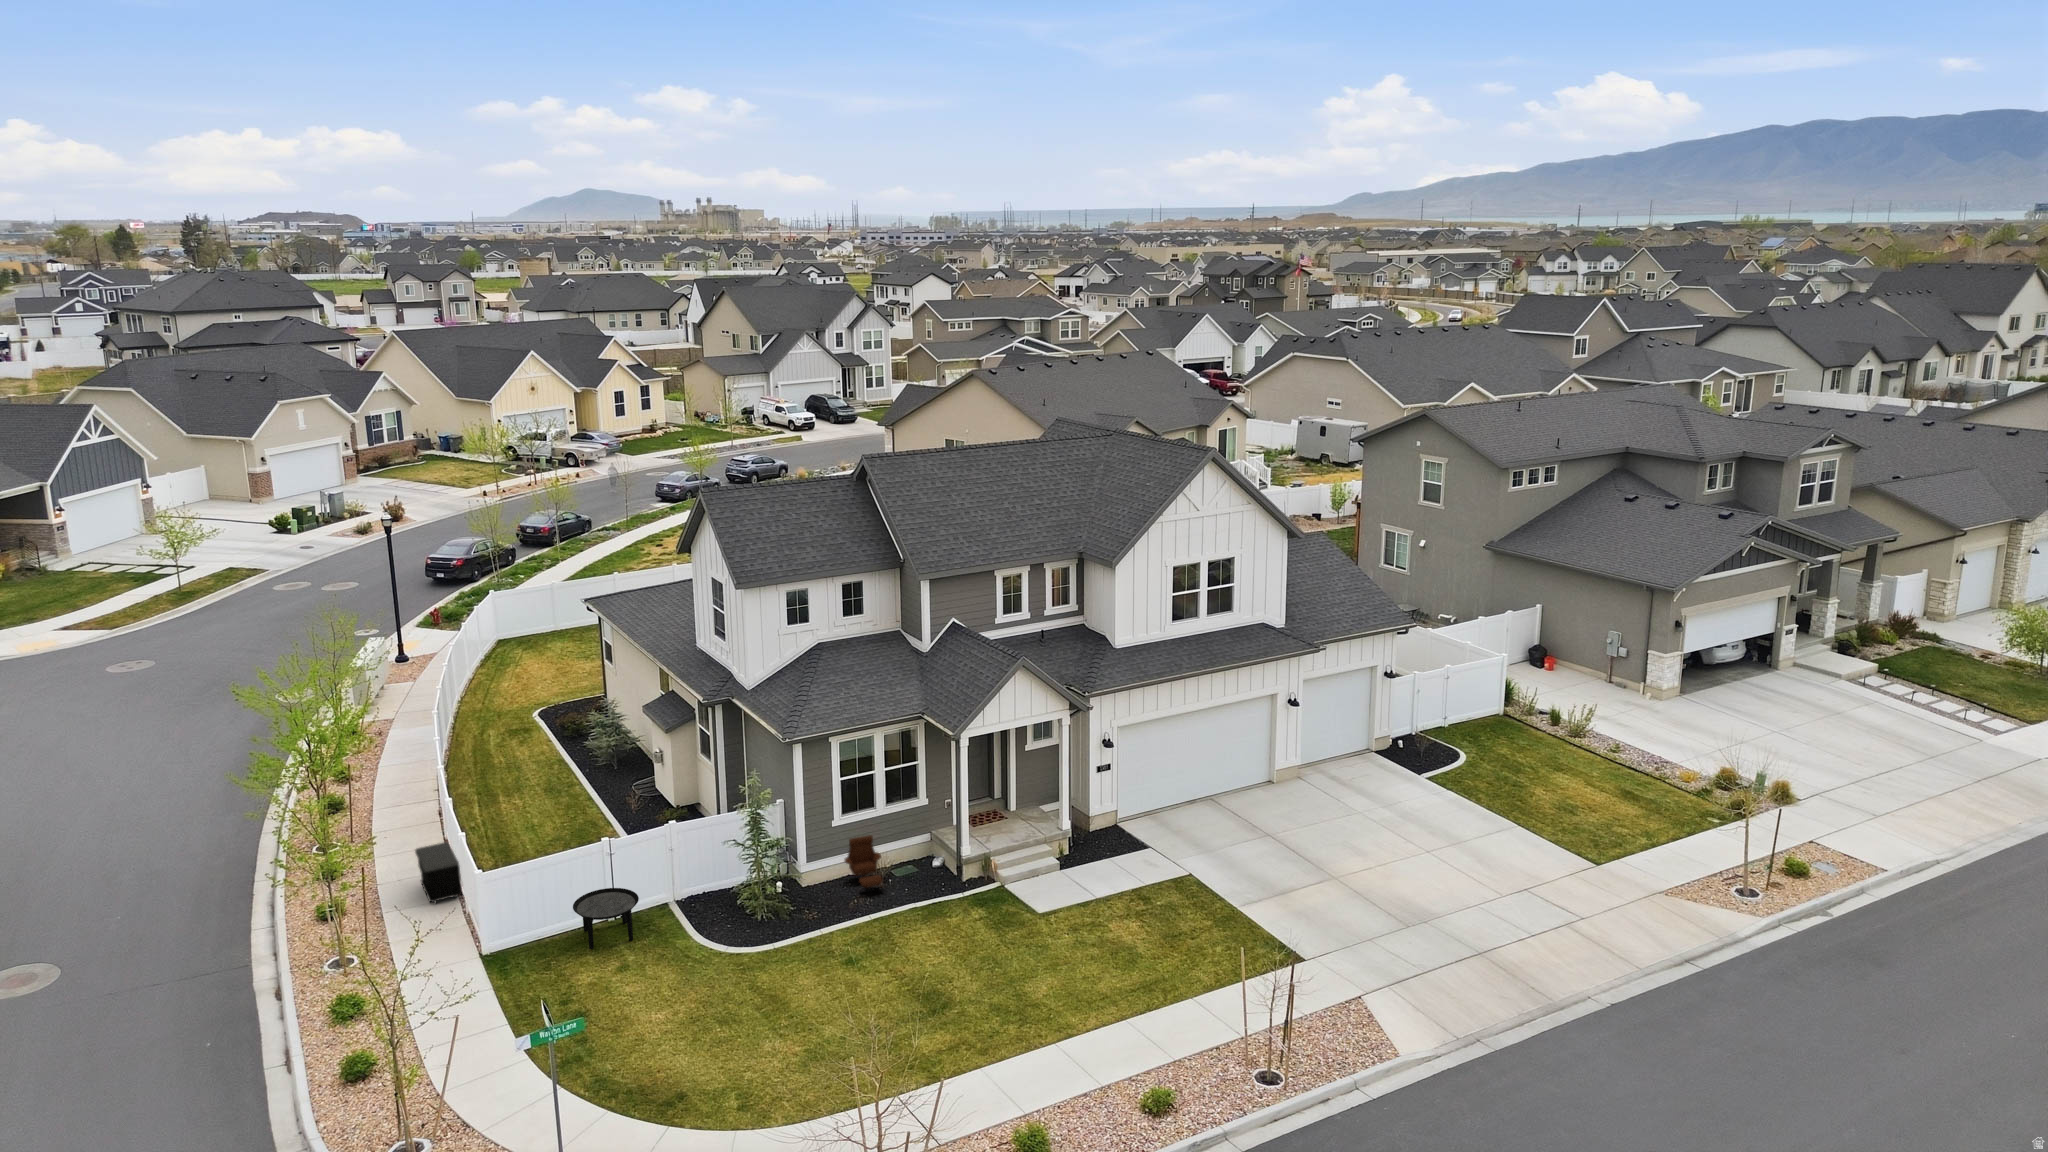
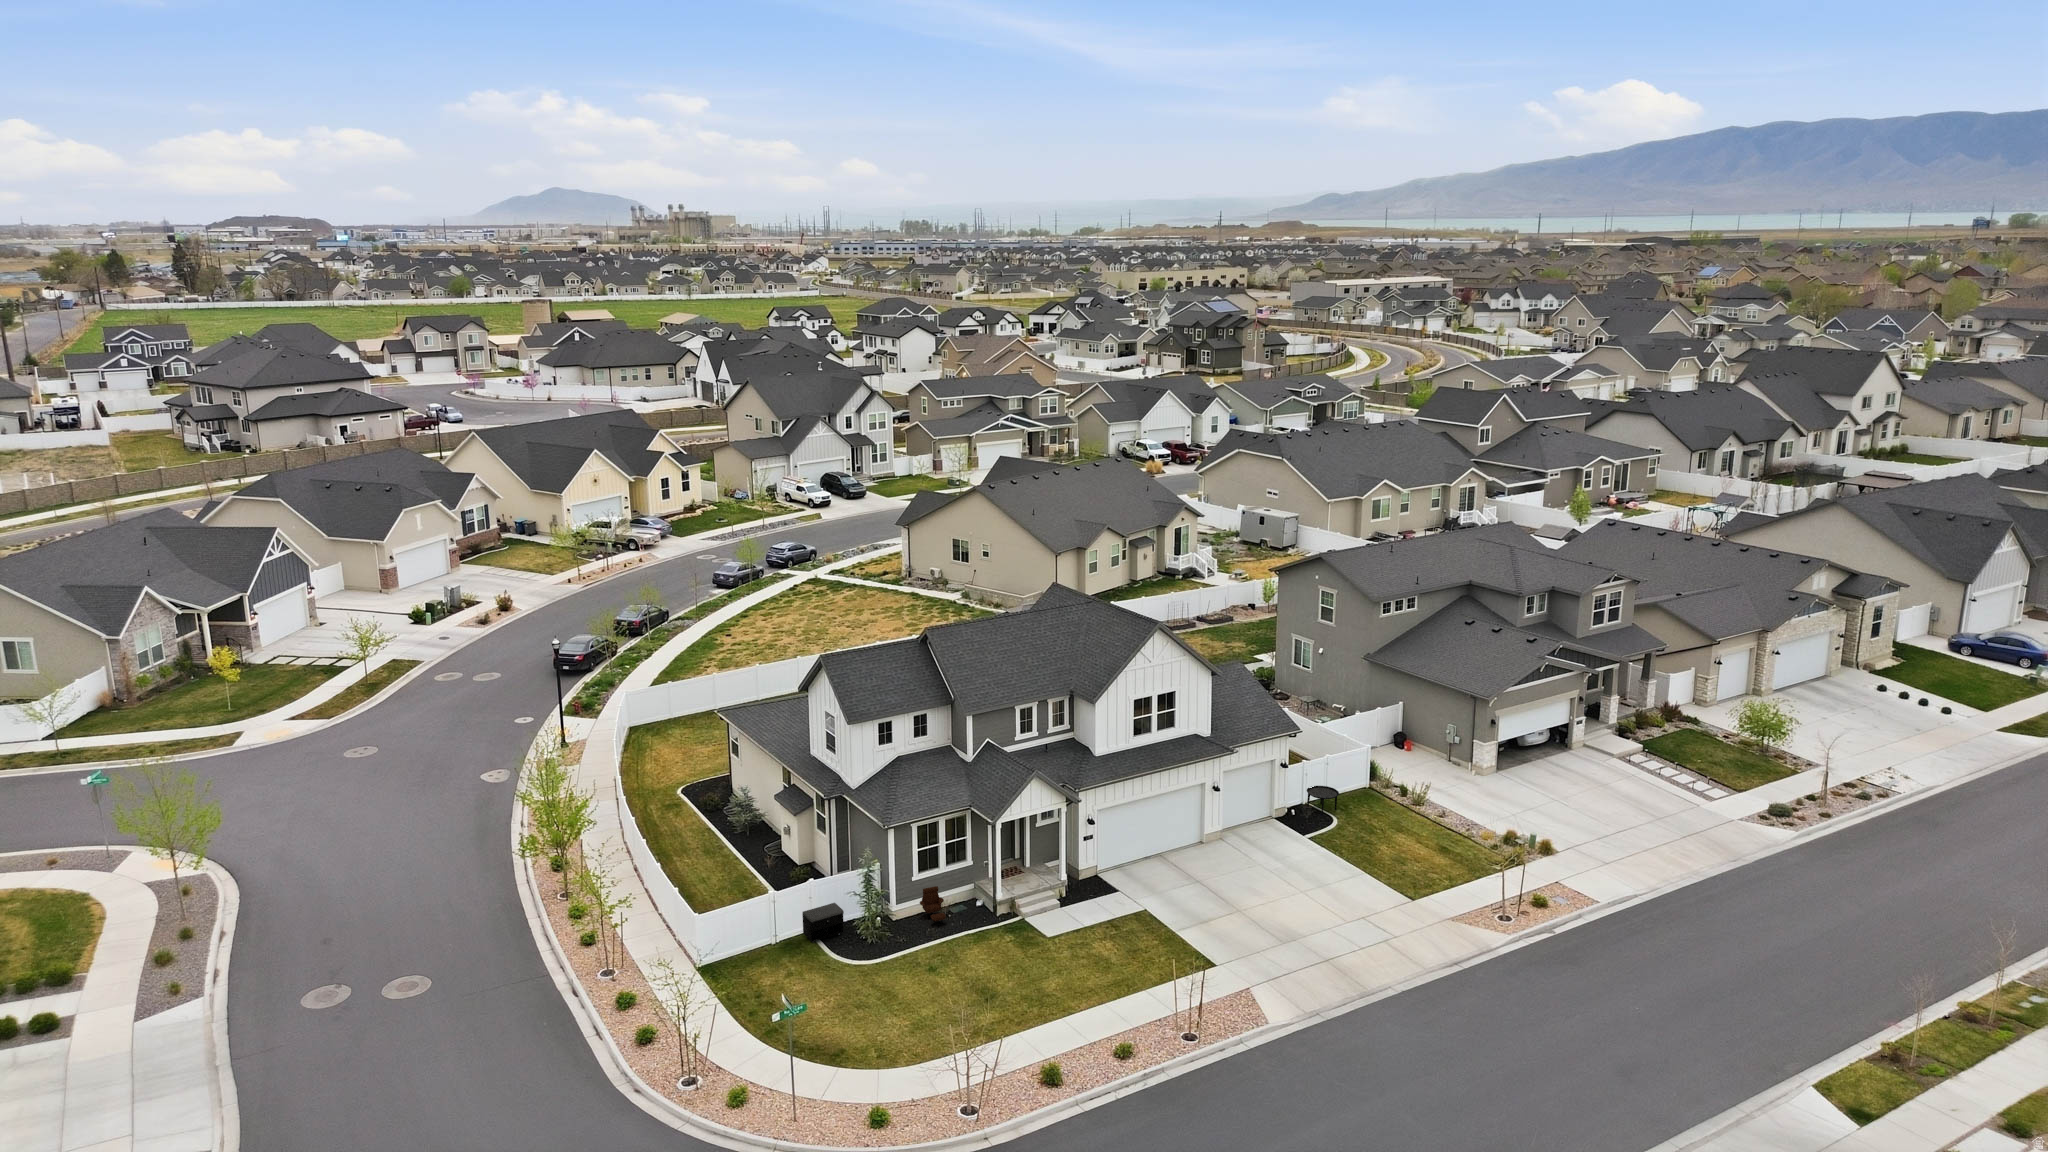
storage bench: present [415,842,462,903] -> present [802,903,844,942]
round table: present [573,888,639,949] -> present [1307,786,1339,814]

